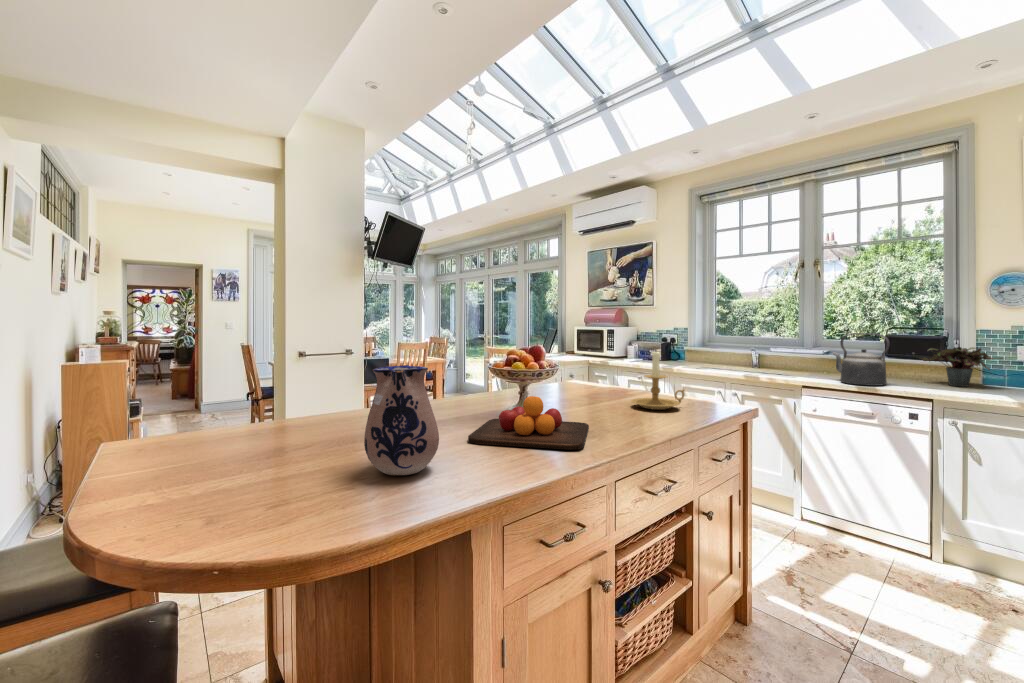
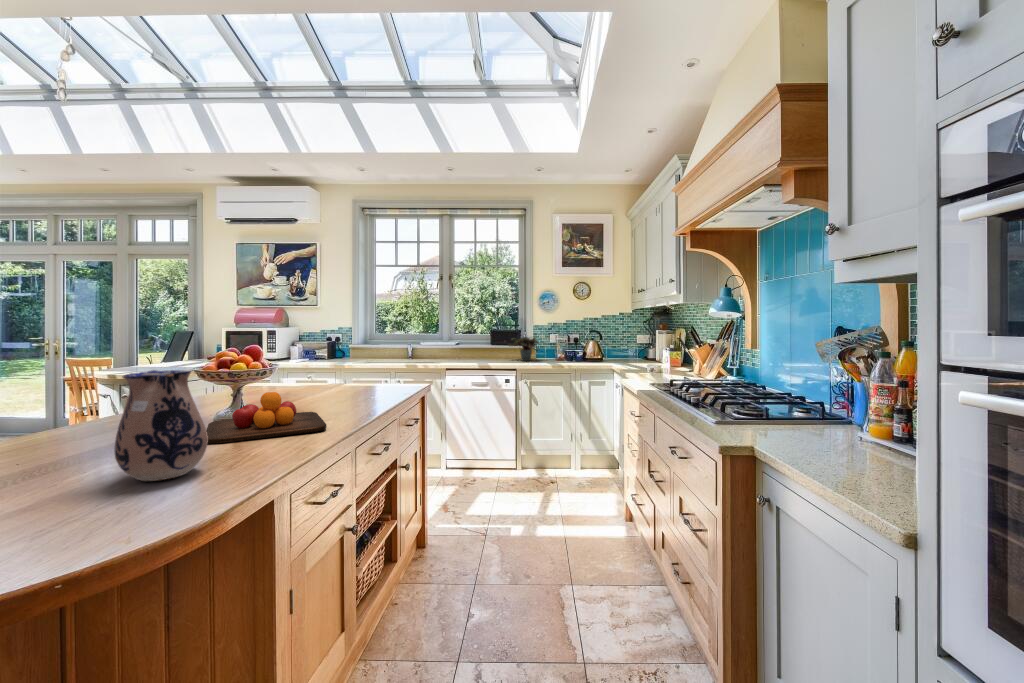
kettle: present [833,333,890,386] -> none [462,329,493,365]
candle holder: present [631,352,684,410] -> none [335,346,378,396]

